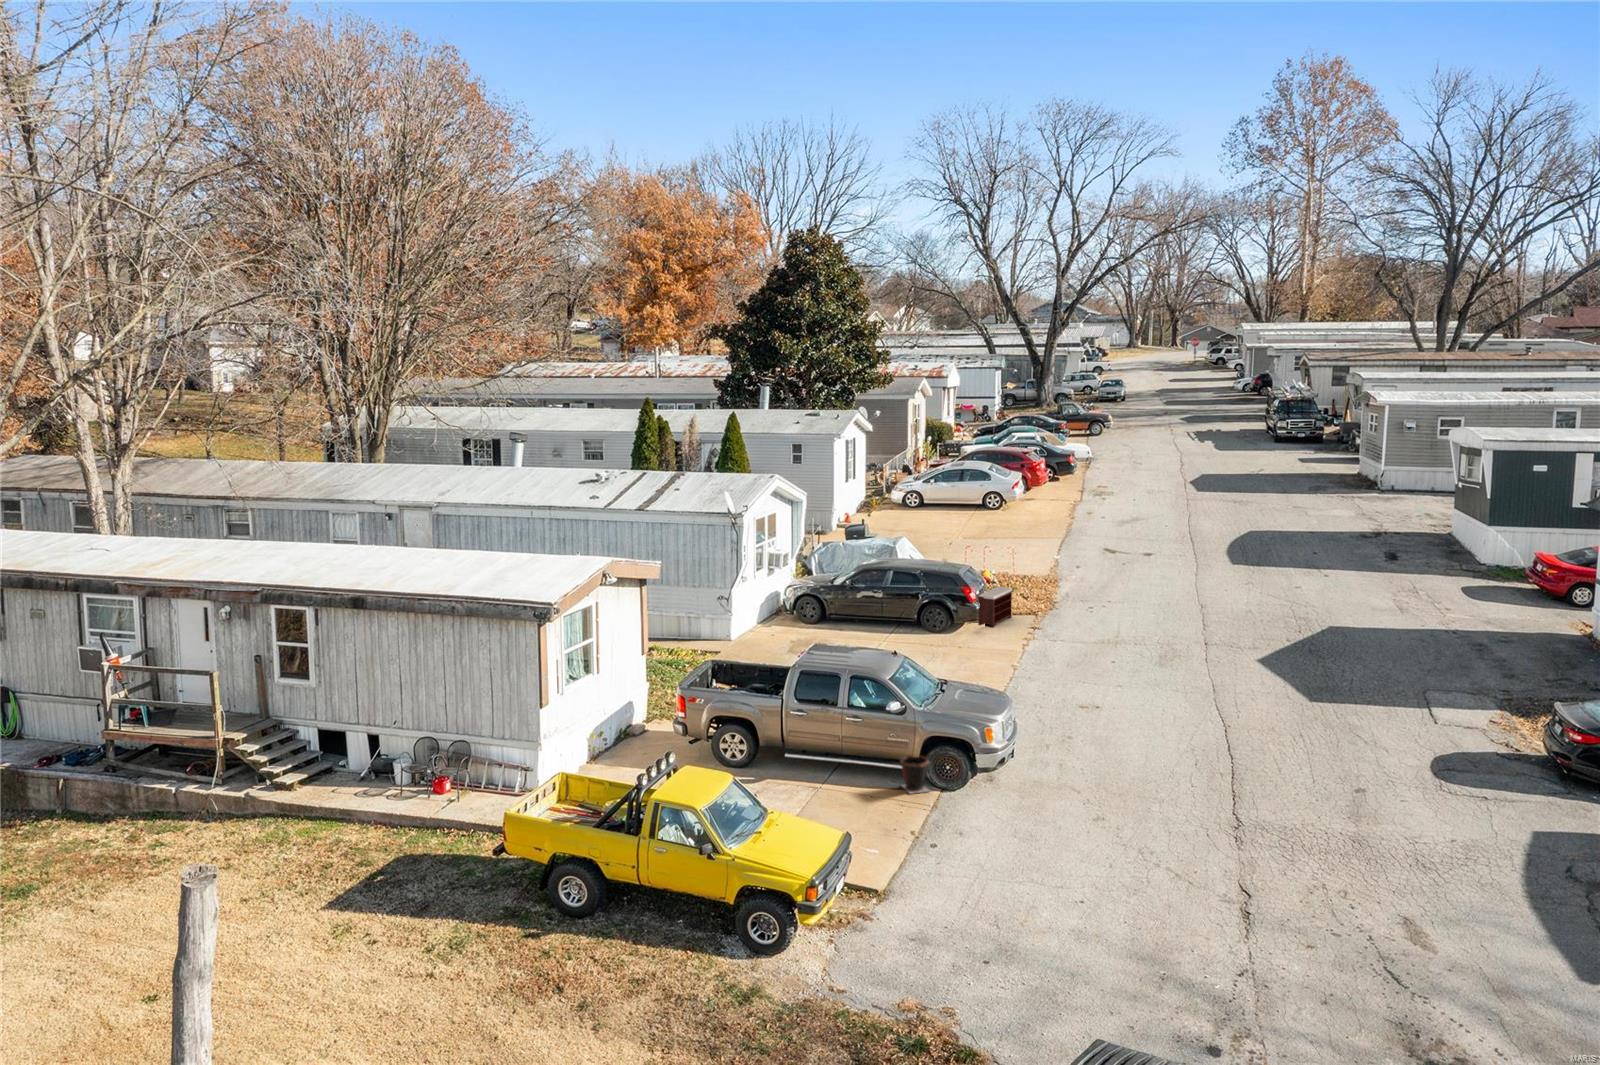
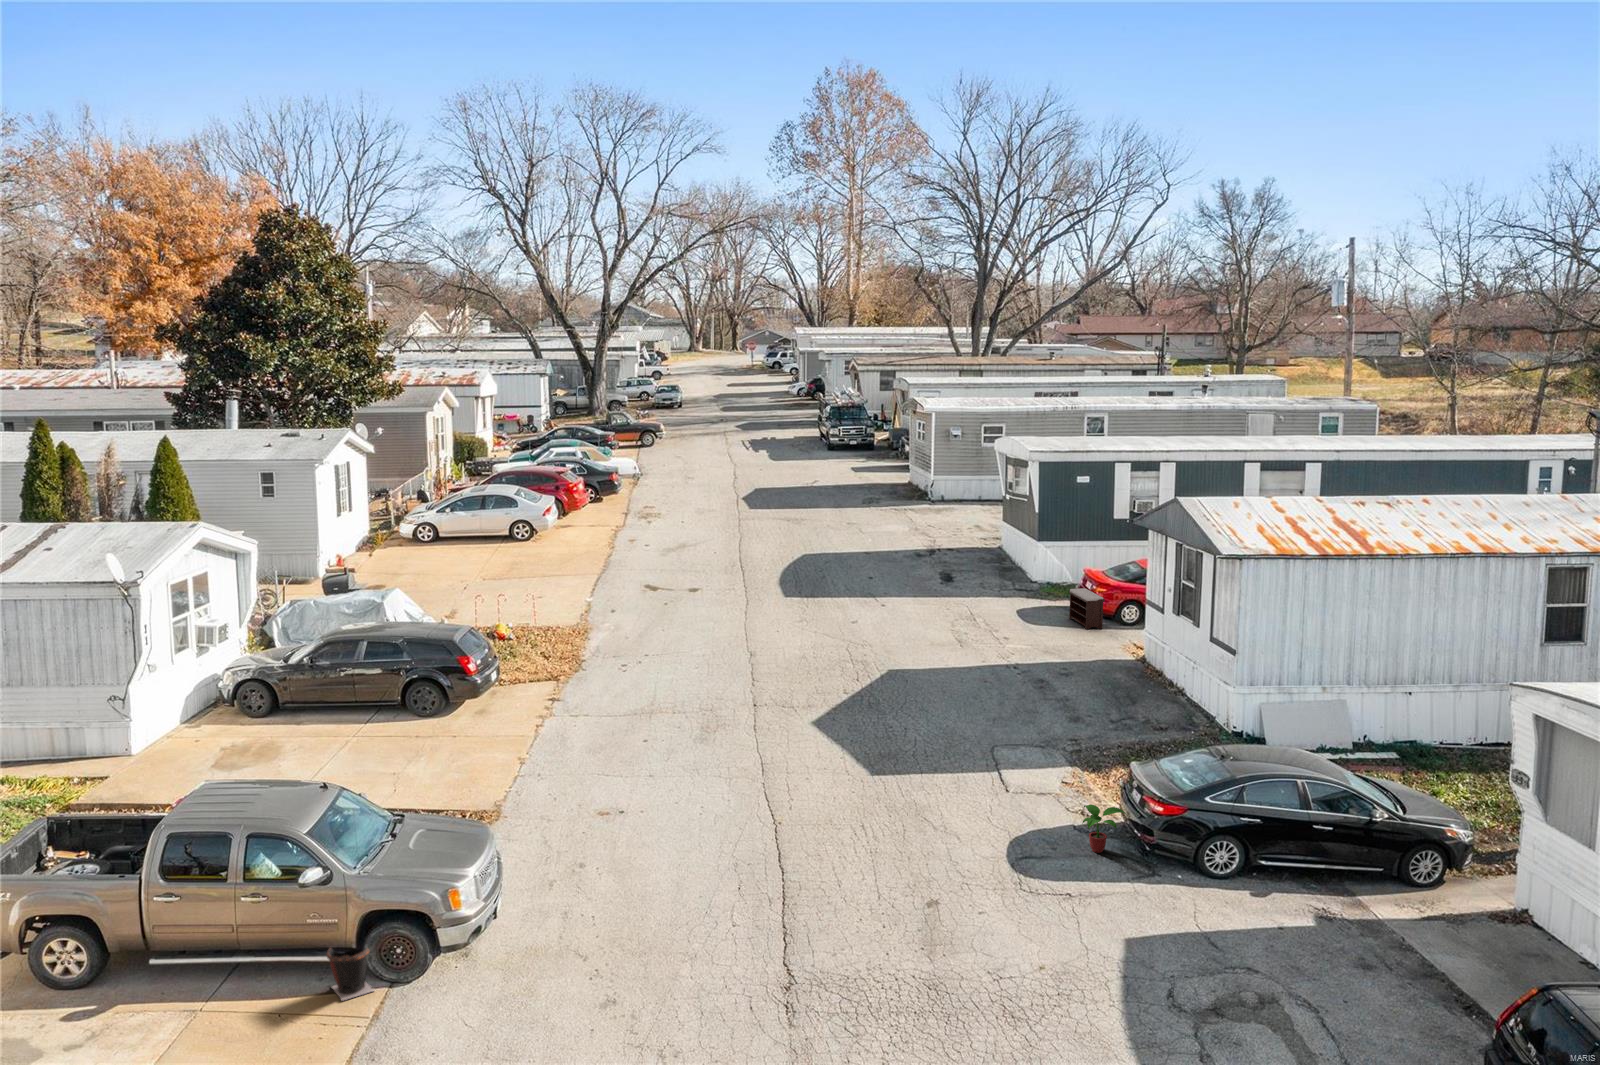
bench: present [977,587,1013,627] -> present [1069,588,1105,629]
potted plant: none [1507,736,1554,776] -> present [1082,805,1127,853]

